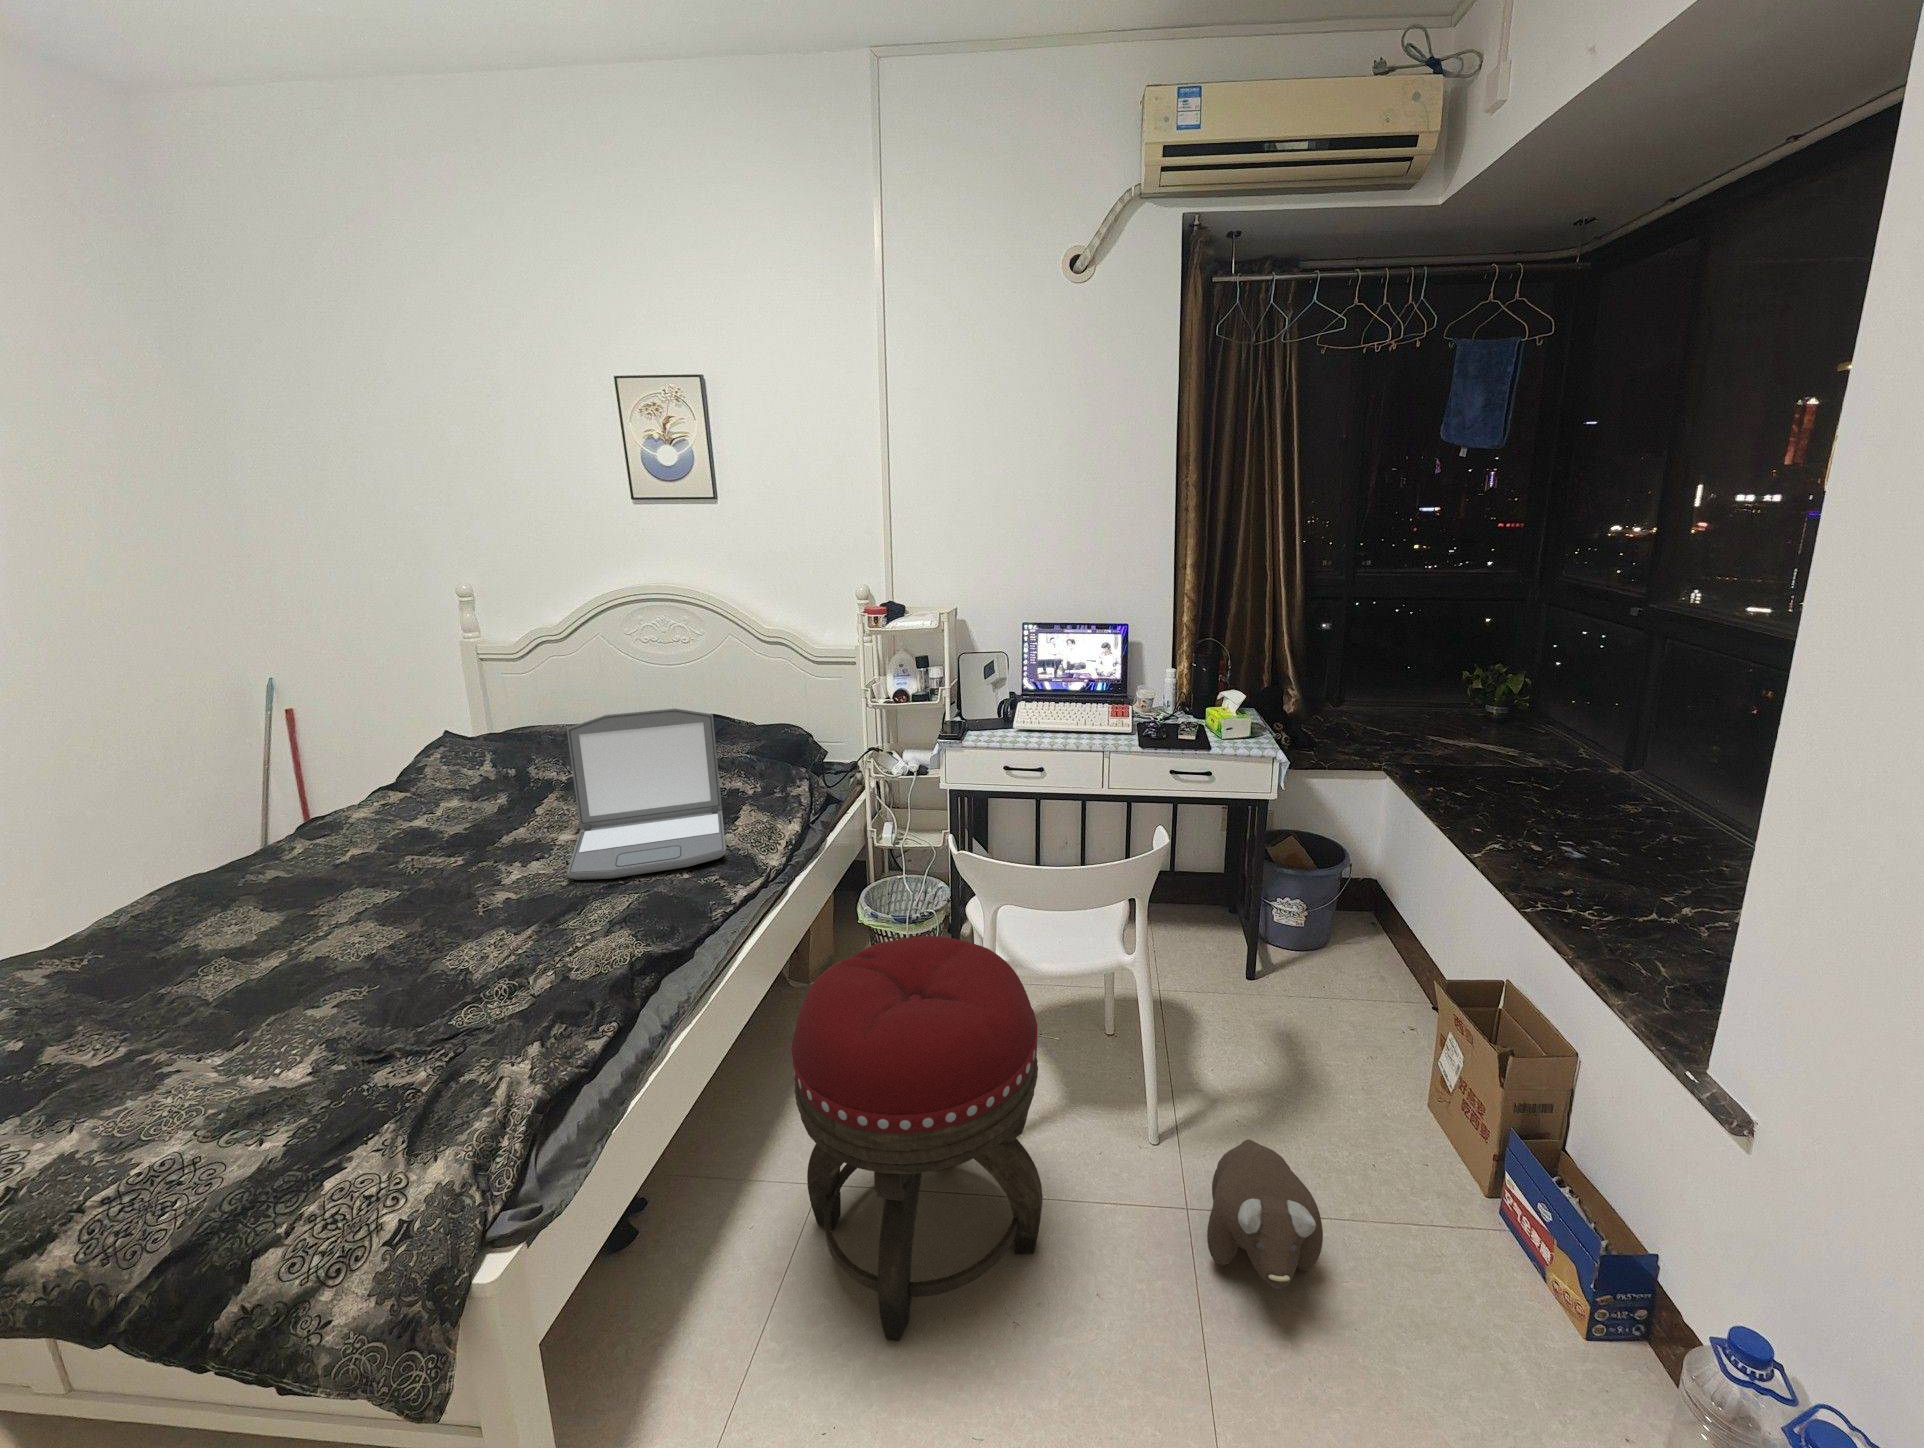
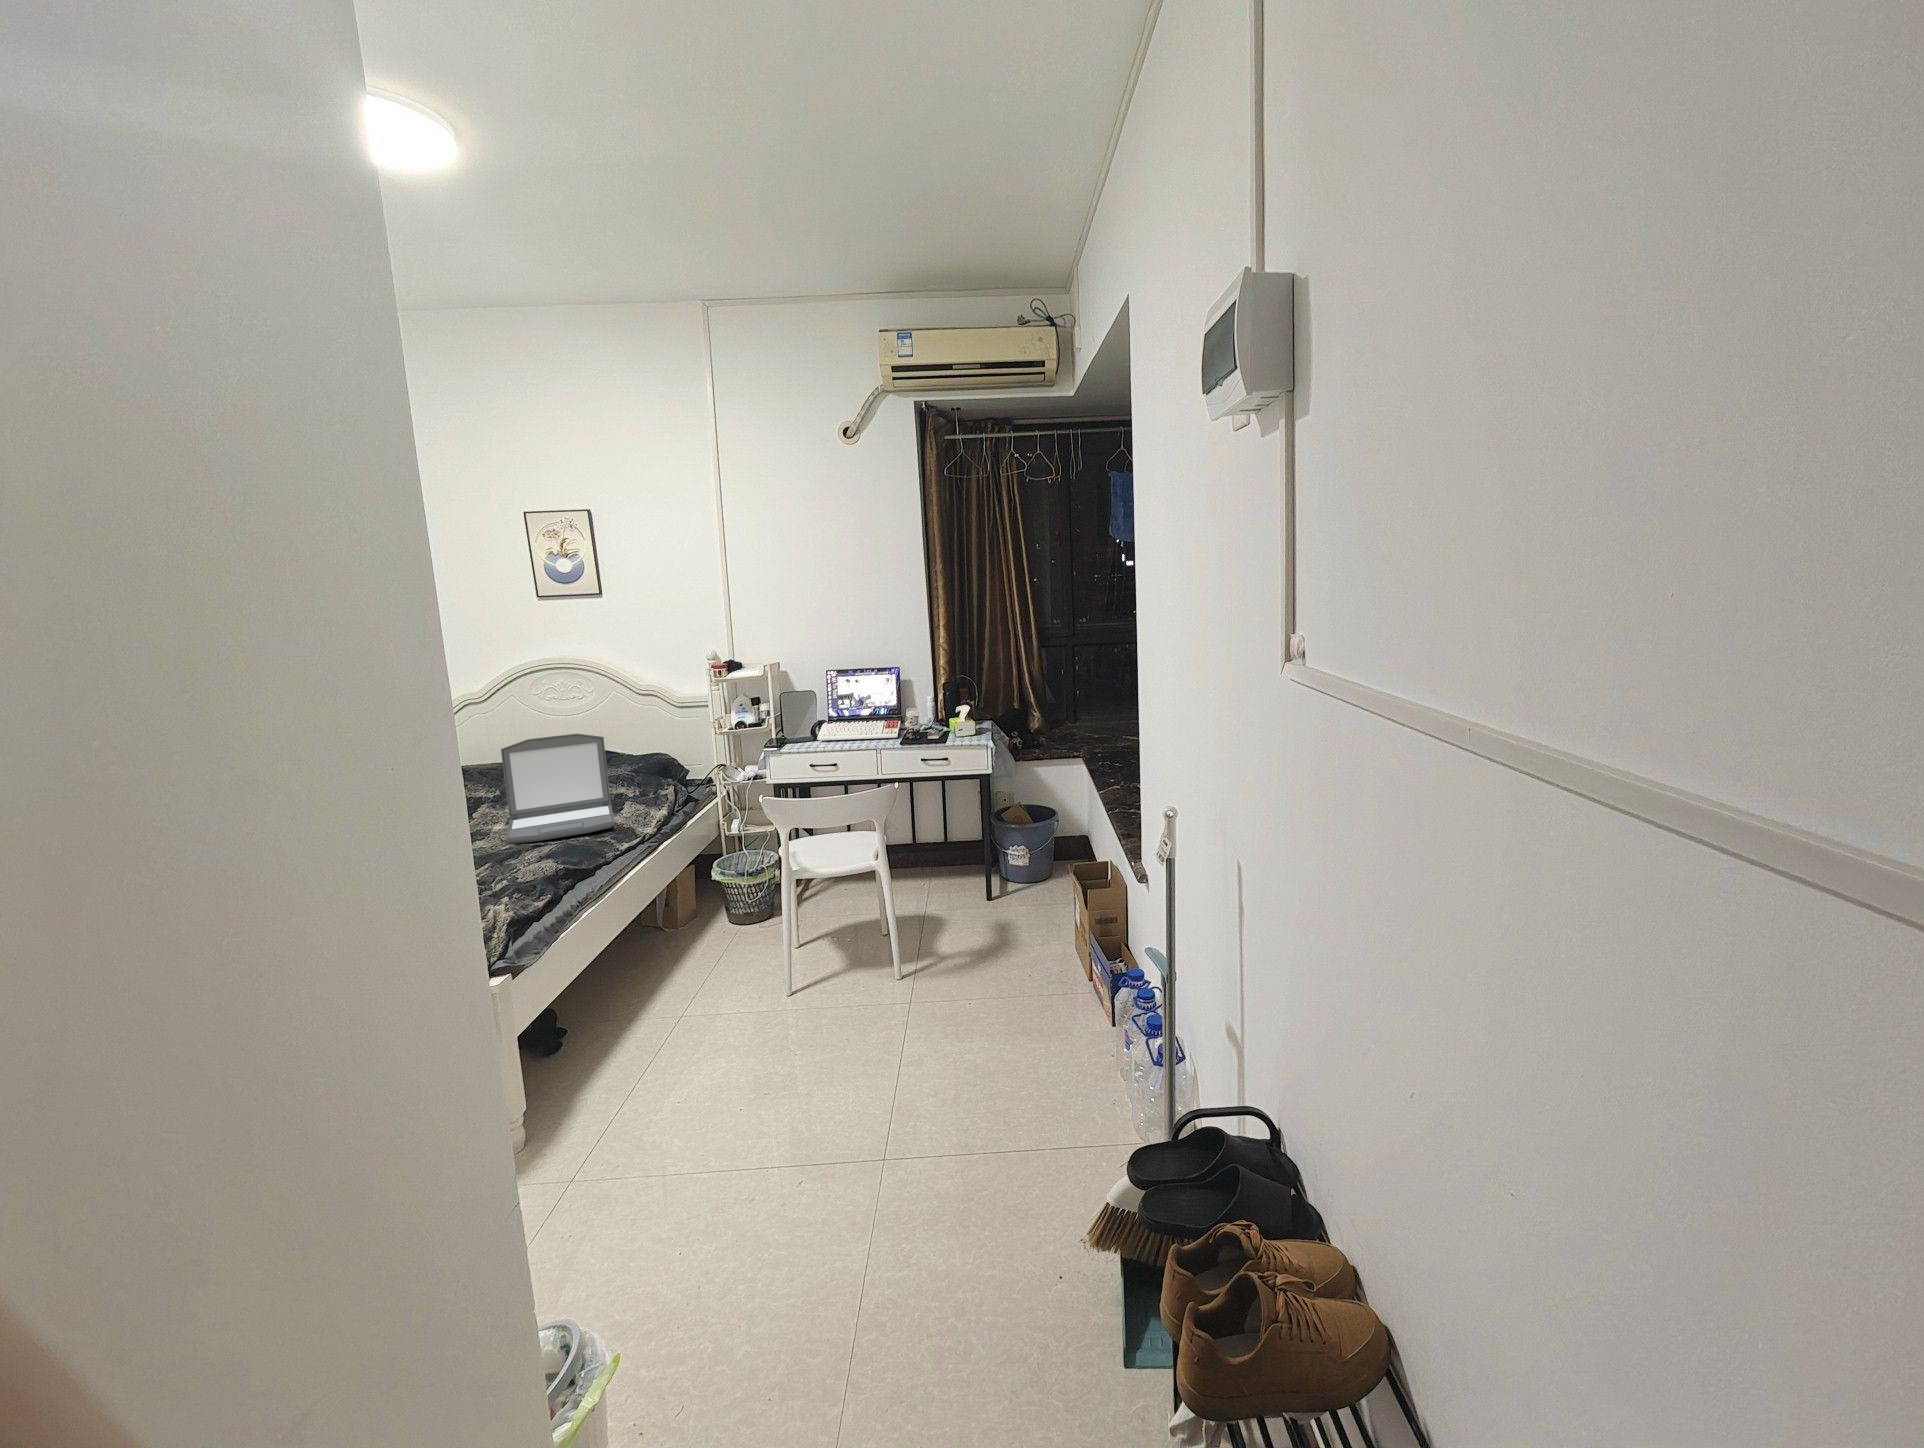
footstool: present [791,936,1042,1341] -> none [658,845,815,1062]
plush toy: present [1207,1140,1323,1289] -> none [909,949,974,1016]

